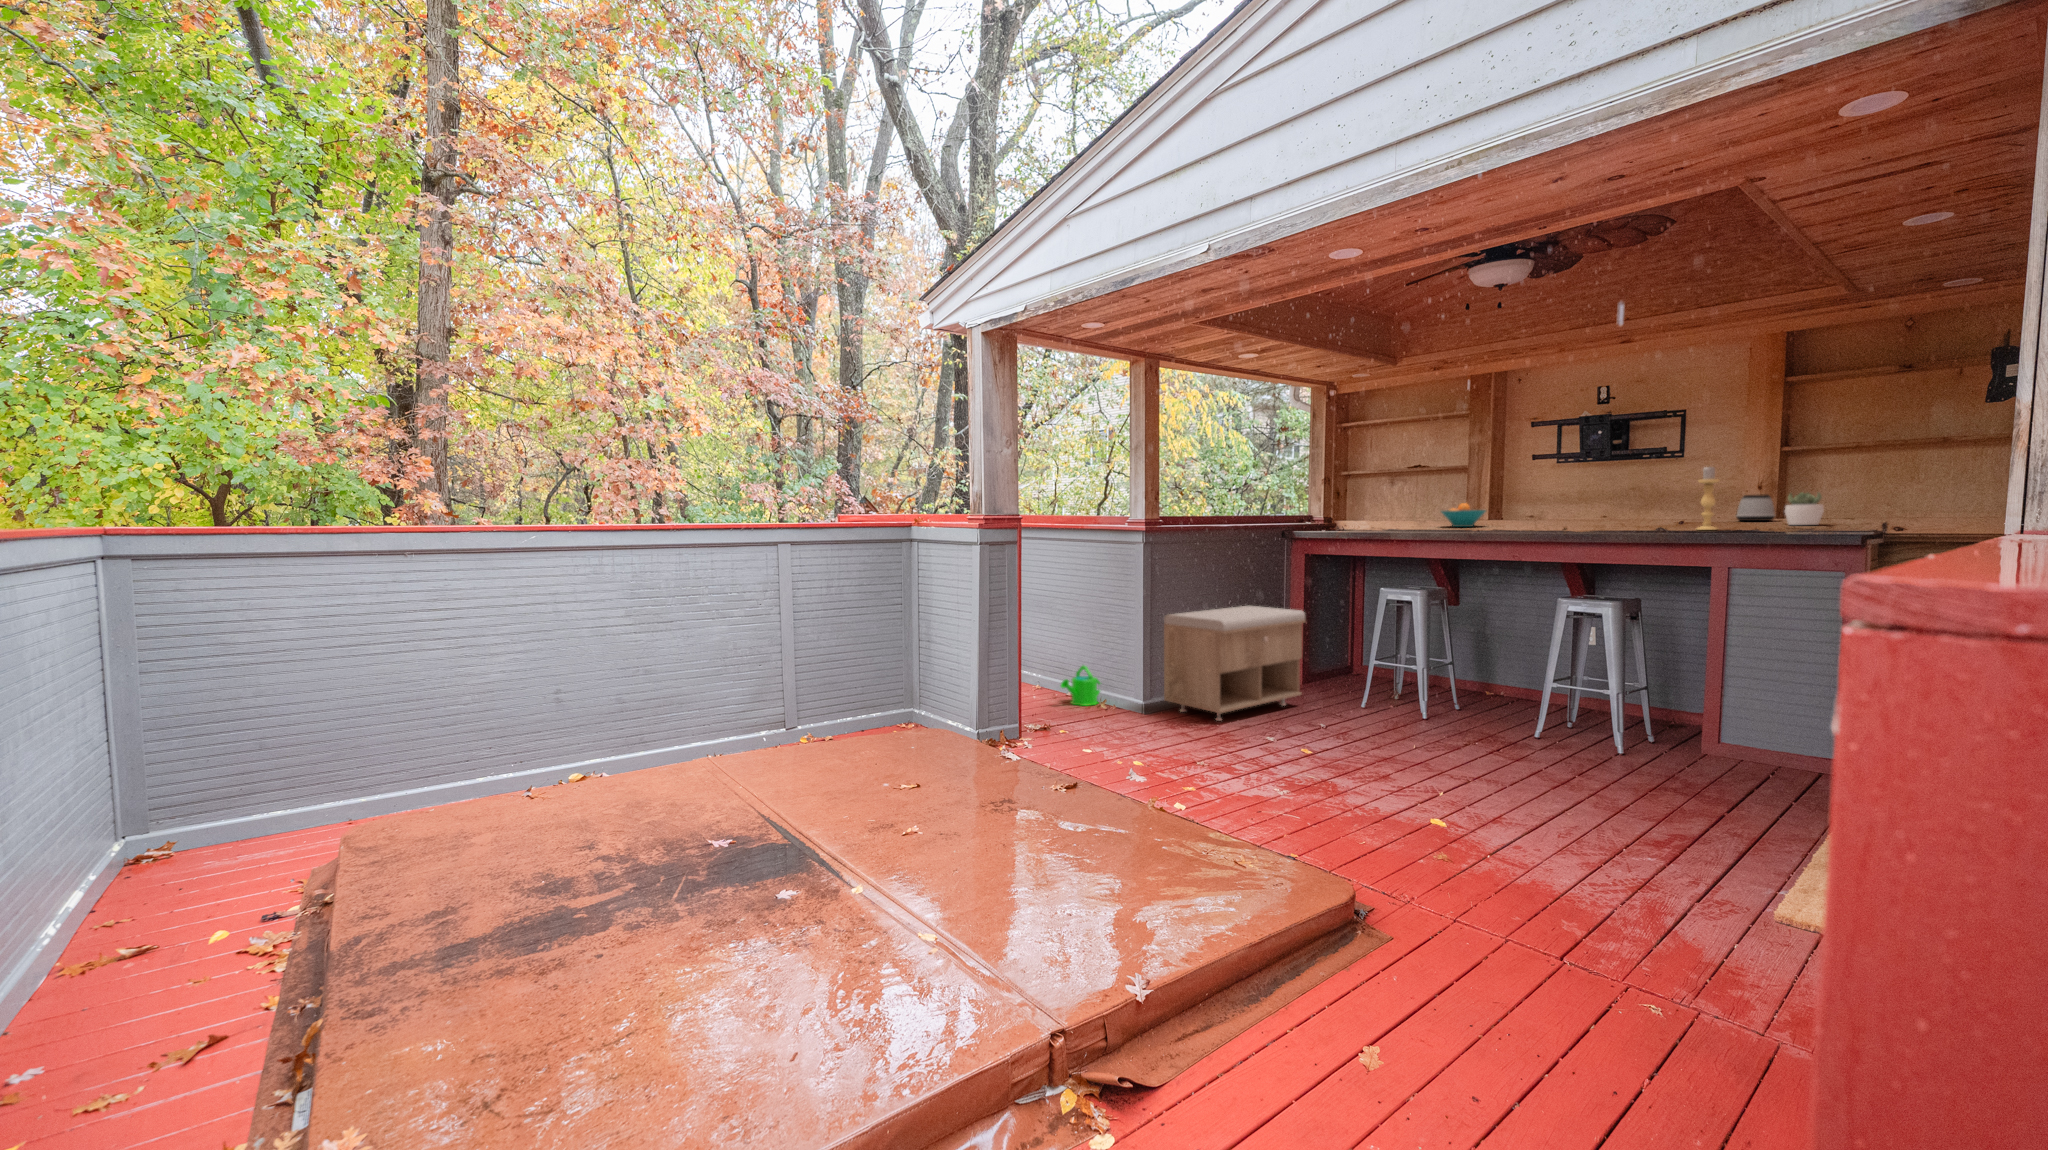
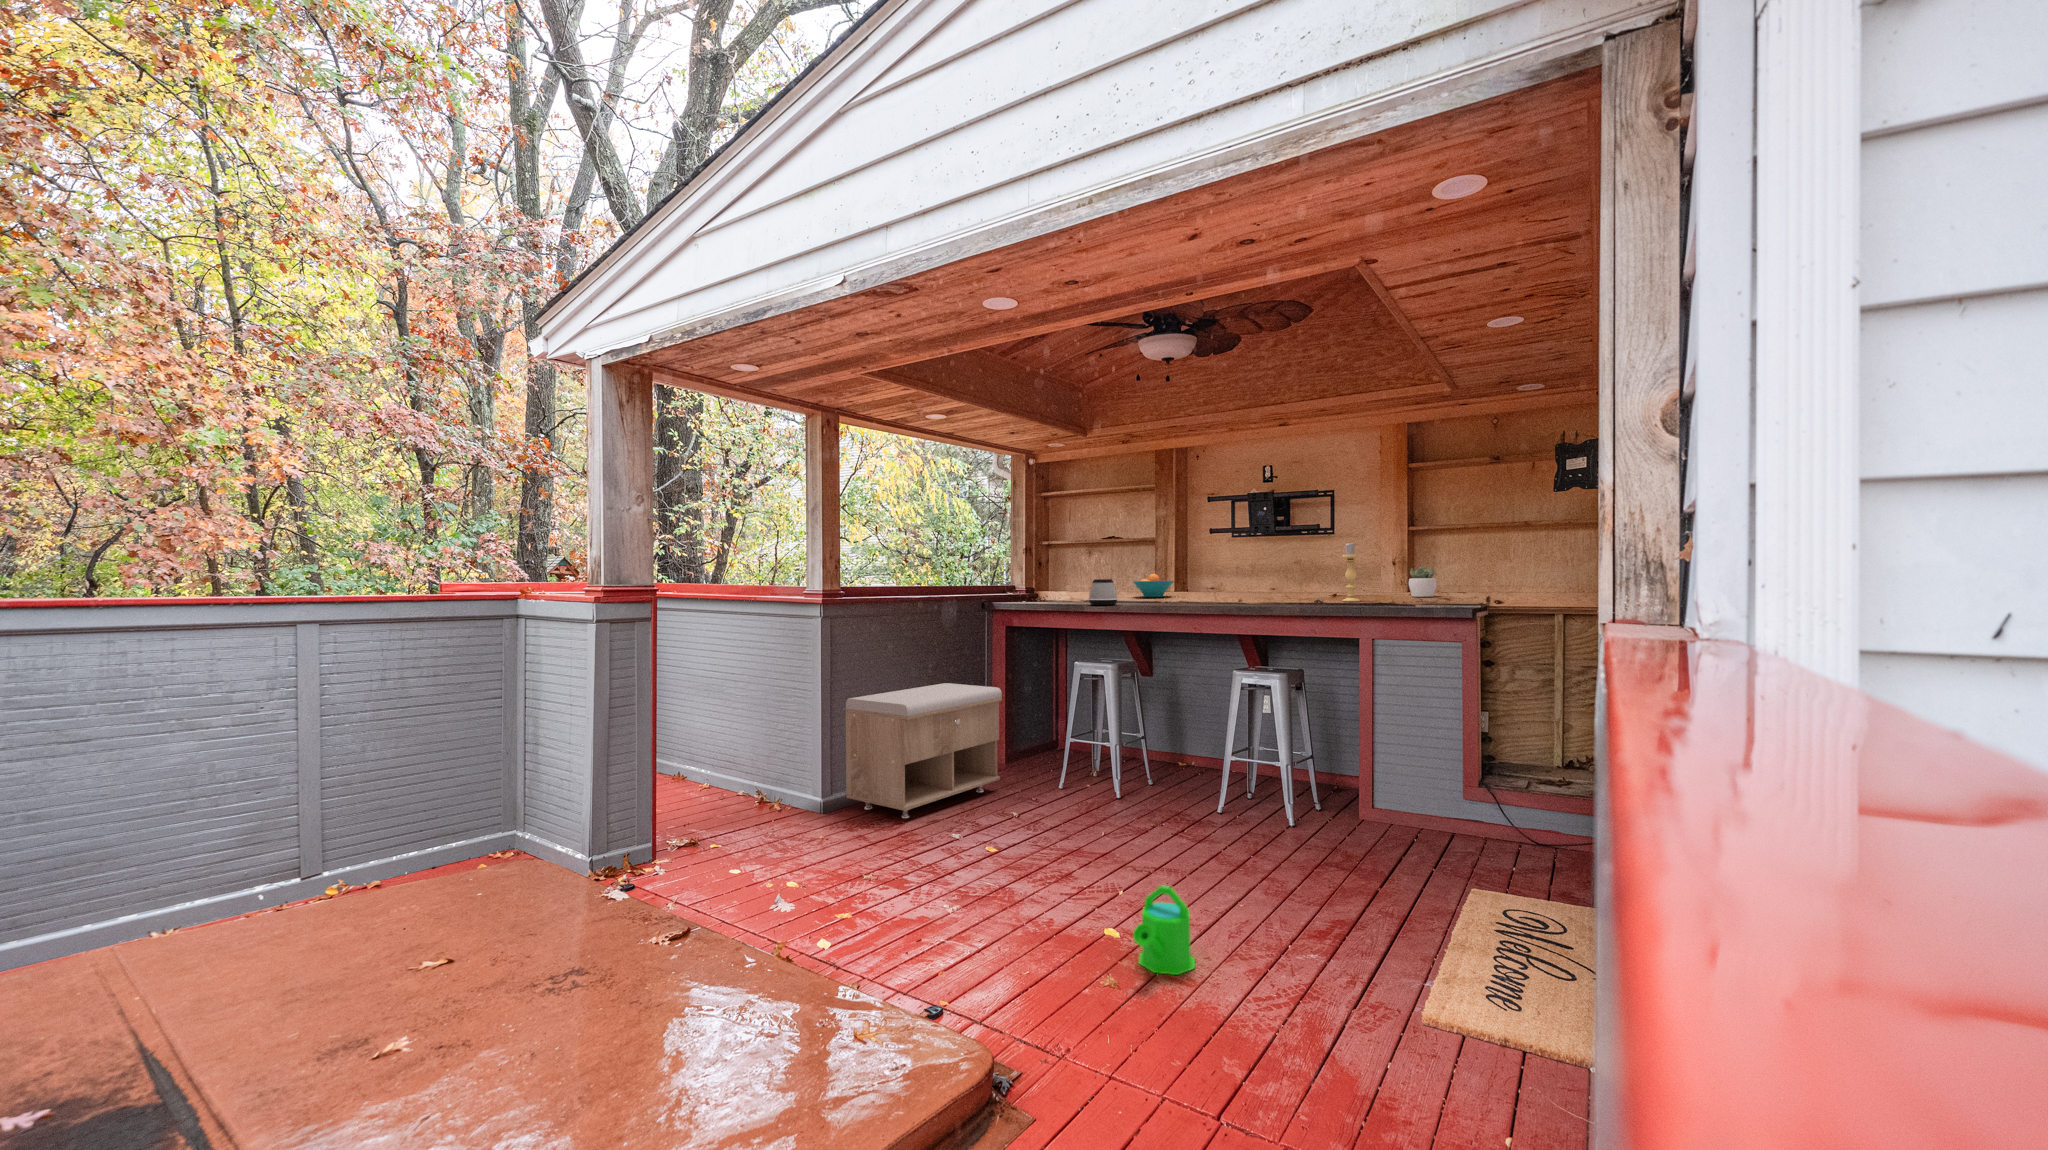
speaker: present [1736,494,1775,521] -> present [1089,579,1118,605]
watering can: present [1061,666,1100,706] -> present [1133,885,1195,975]

